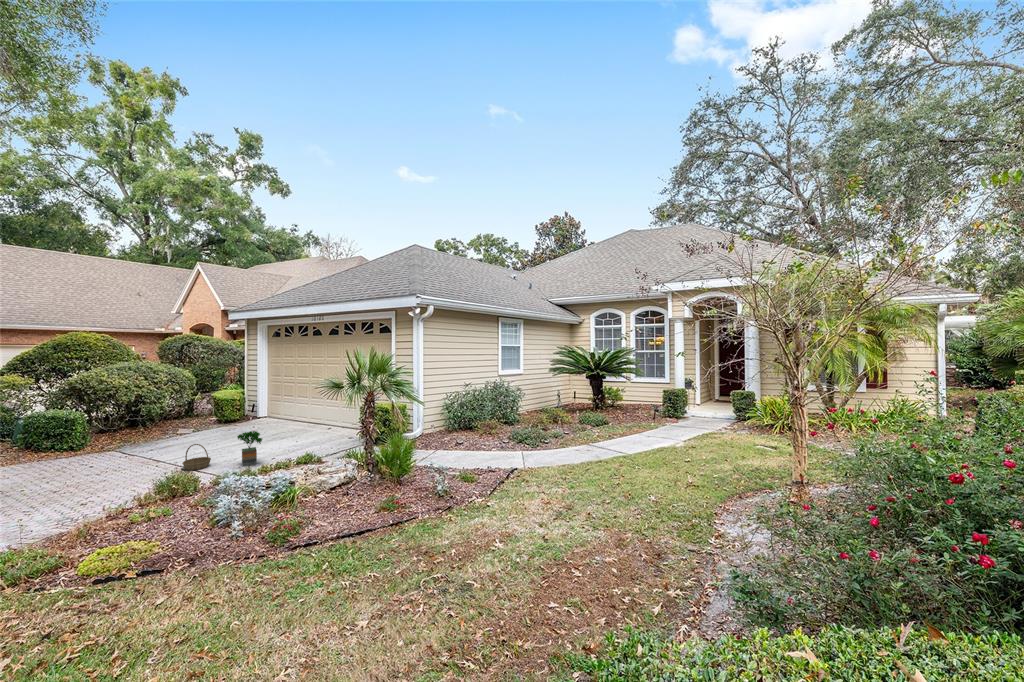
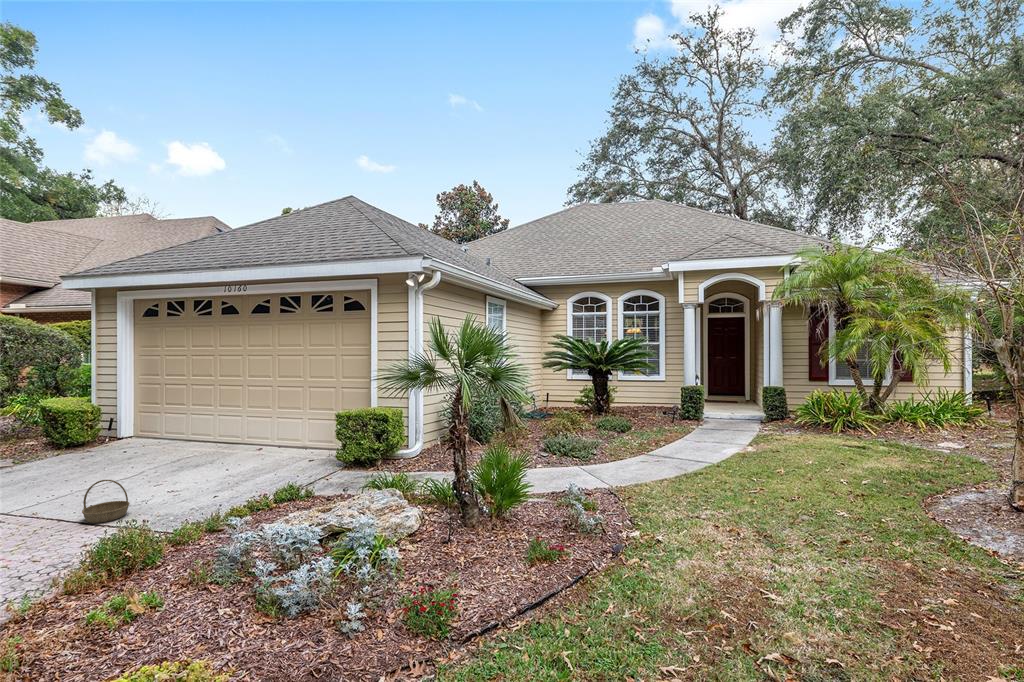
potted tree: present [237,431,262,466] -> none [175,452,219,508]

